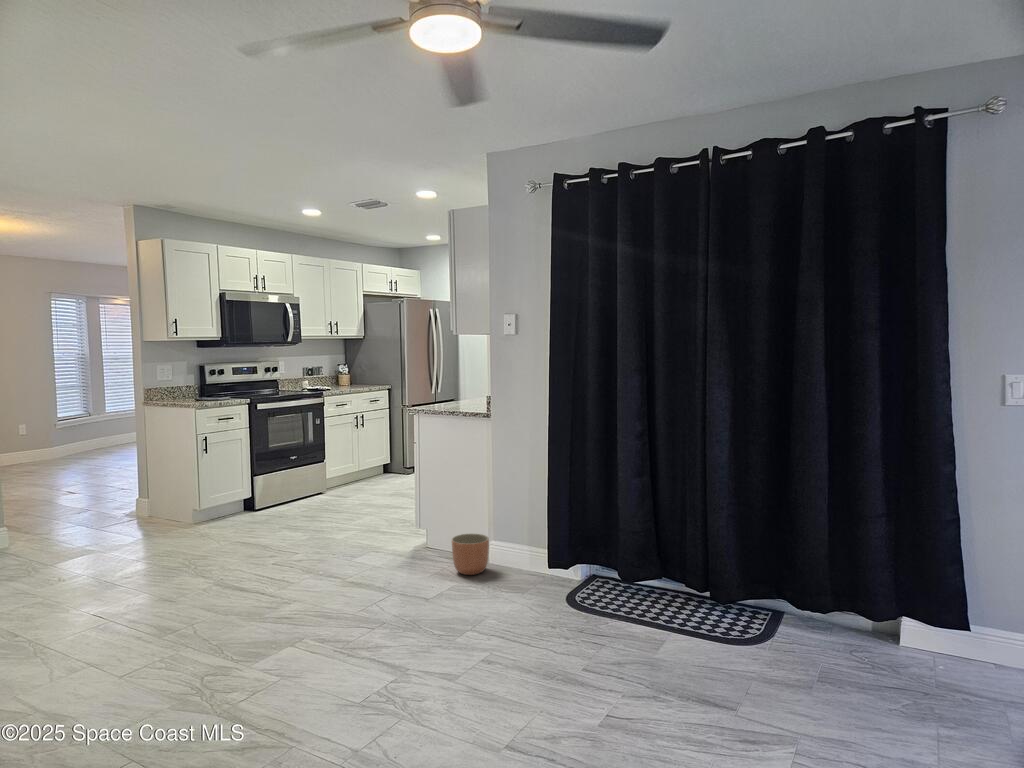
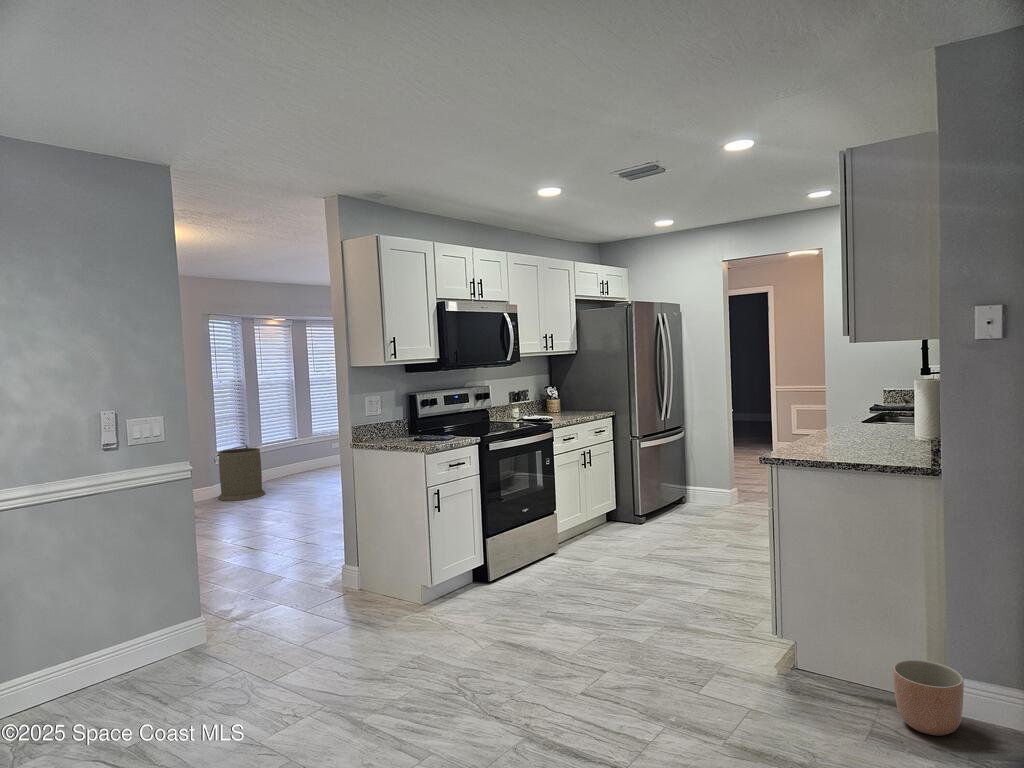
trash can: none [58,416,105,462] -> present [218,448,265,501]

